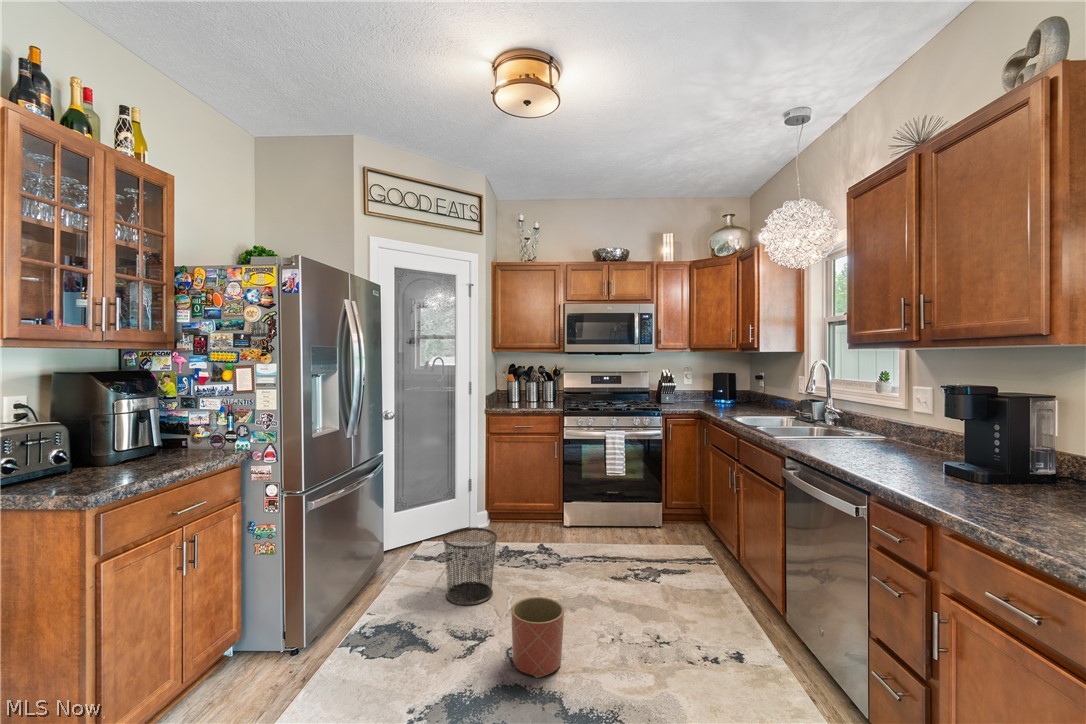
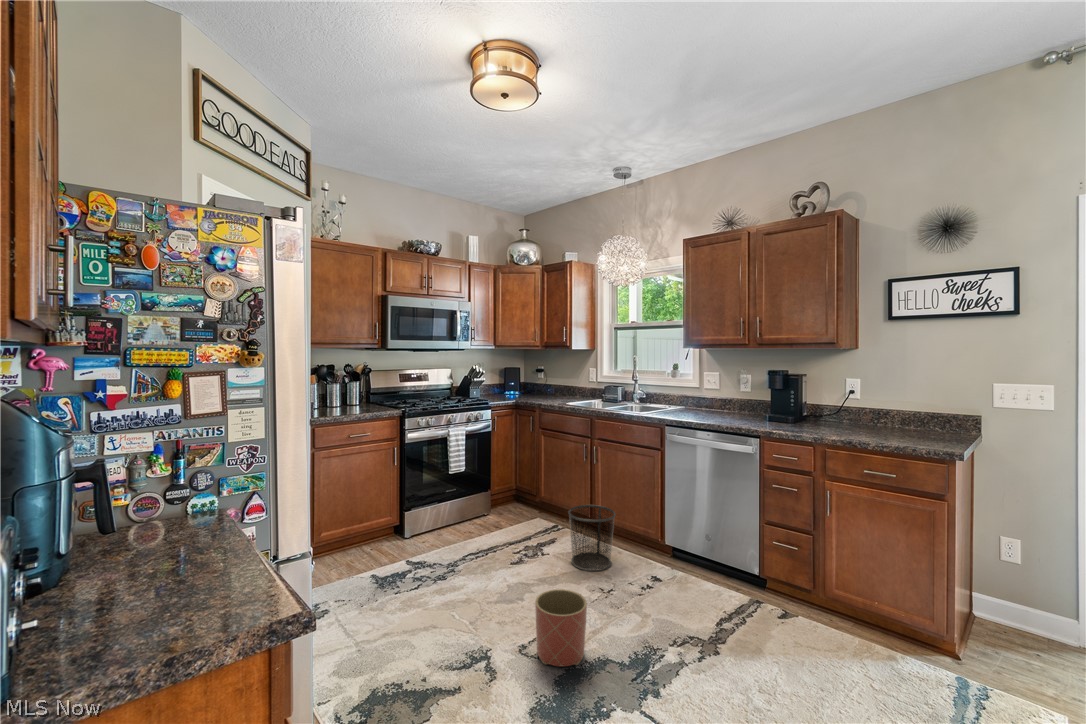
waste bin: present [443,527,497,605] -> present [568,505,616,571]

